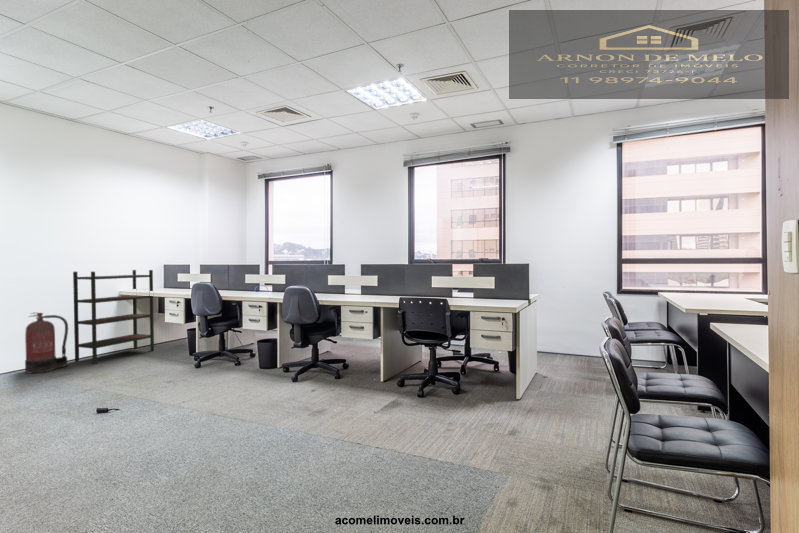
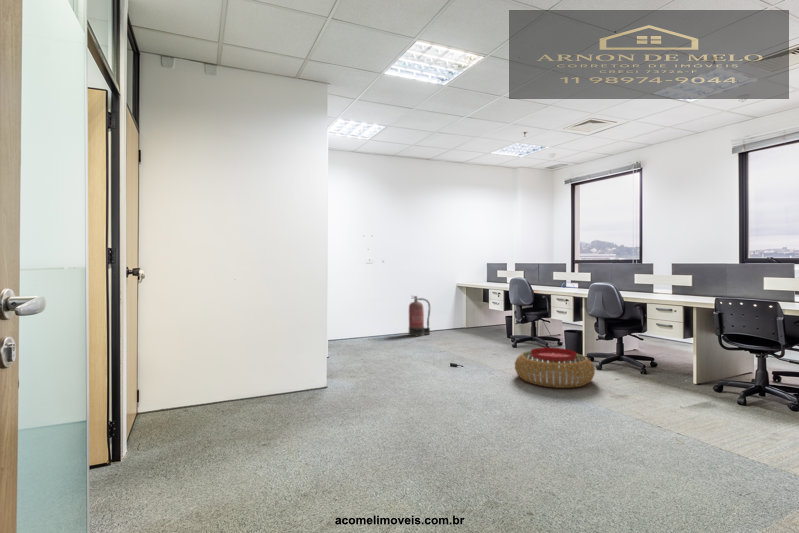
bookshelf: present [73,270,154,364] -> none [432,268,482,335]
pouf: none [191,366,291,421] -> present [515,347,595,388]

